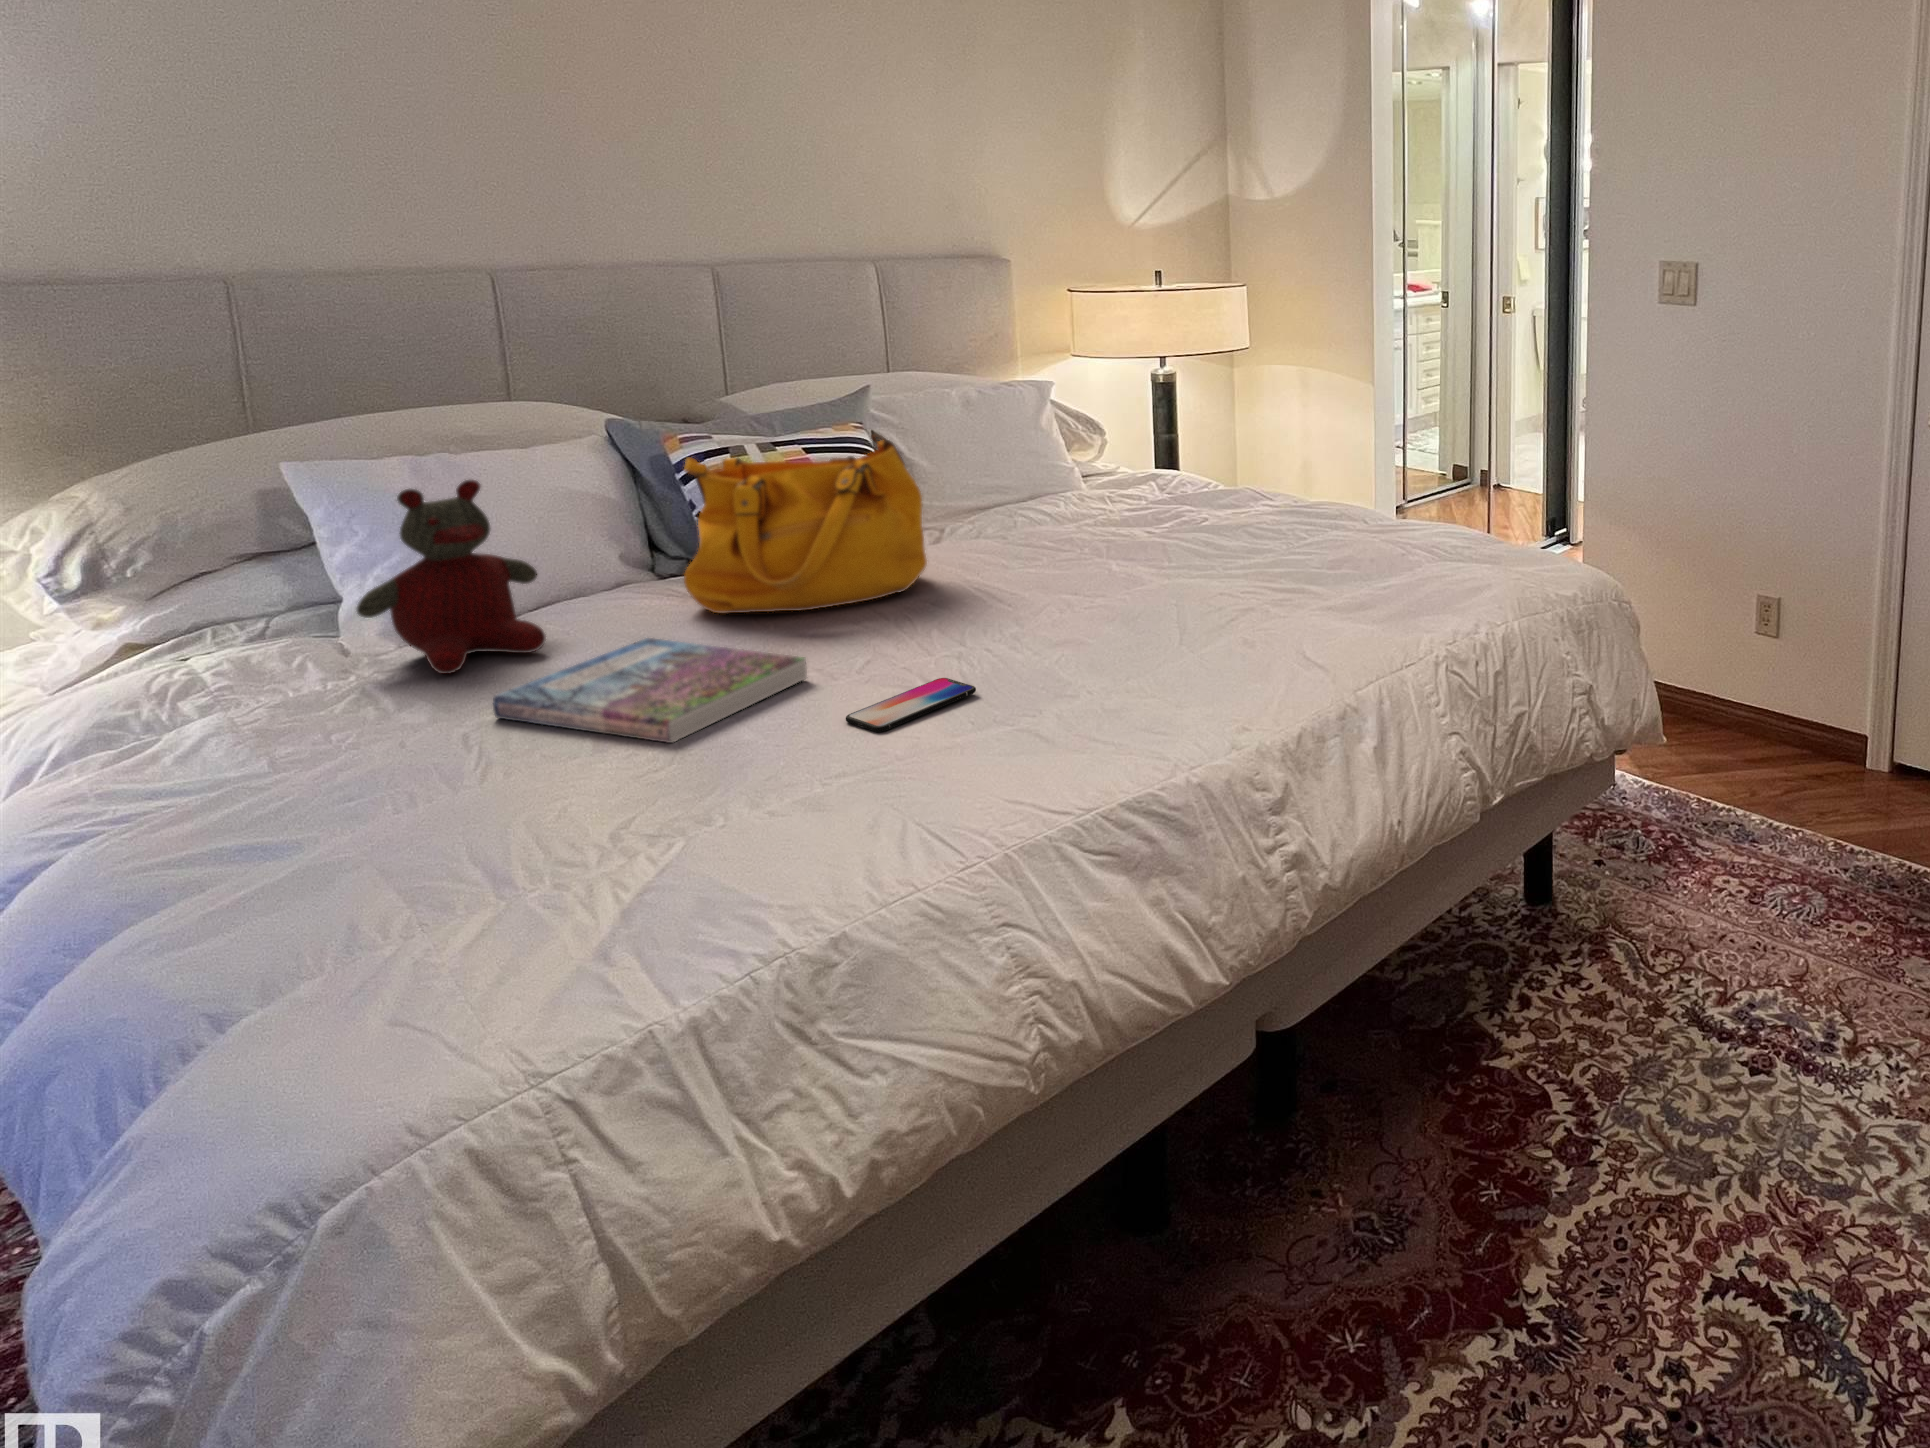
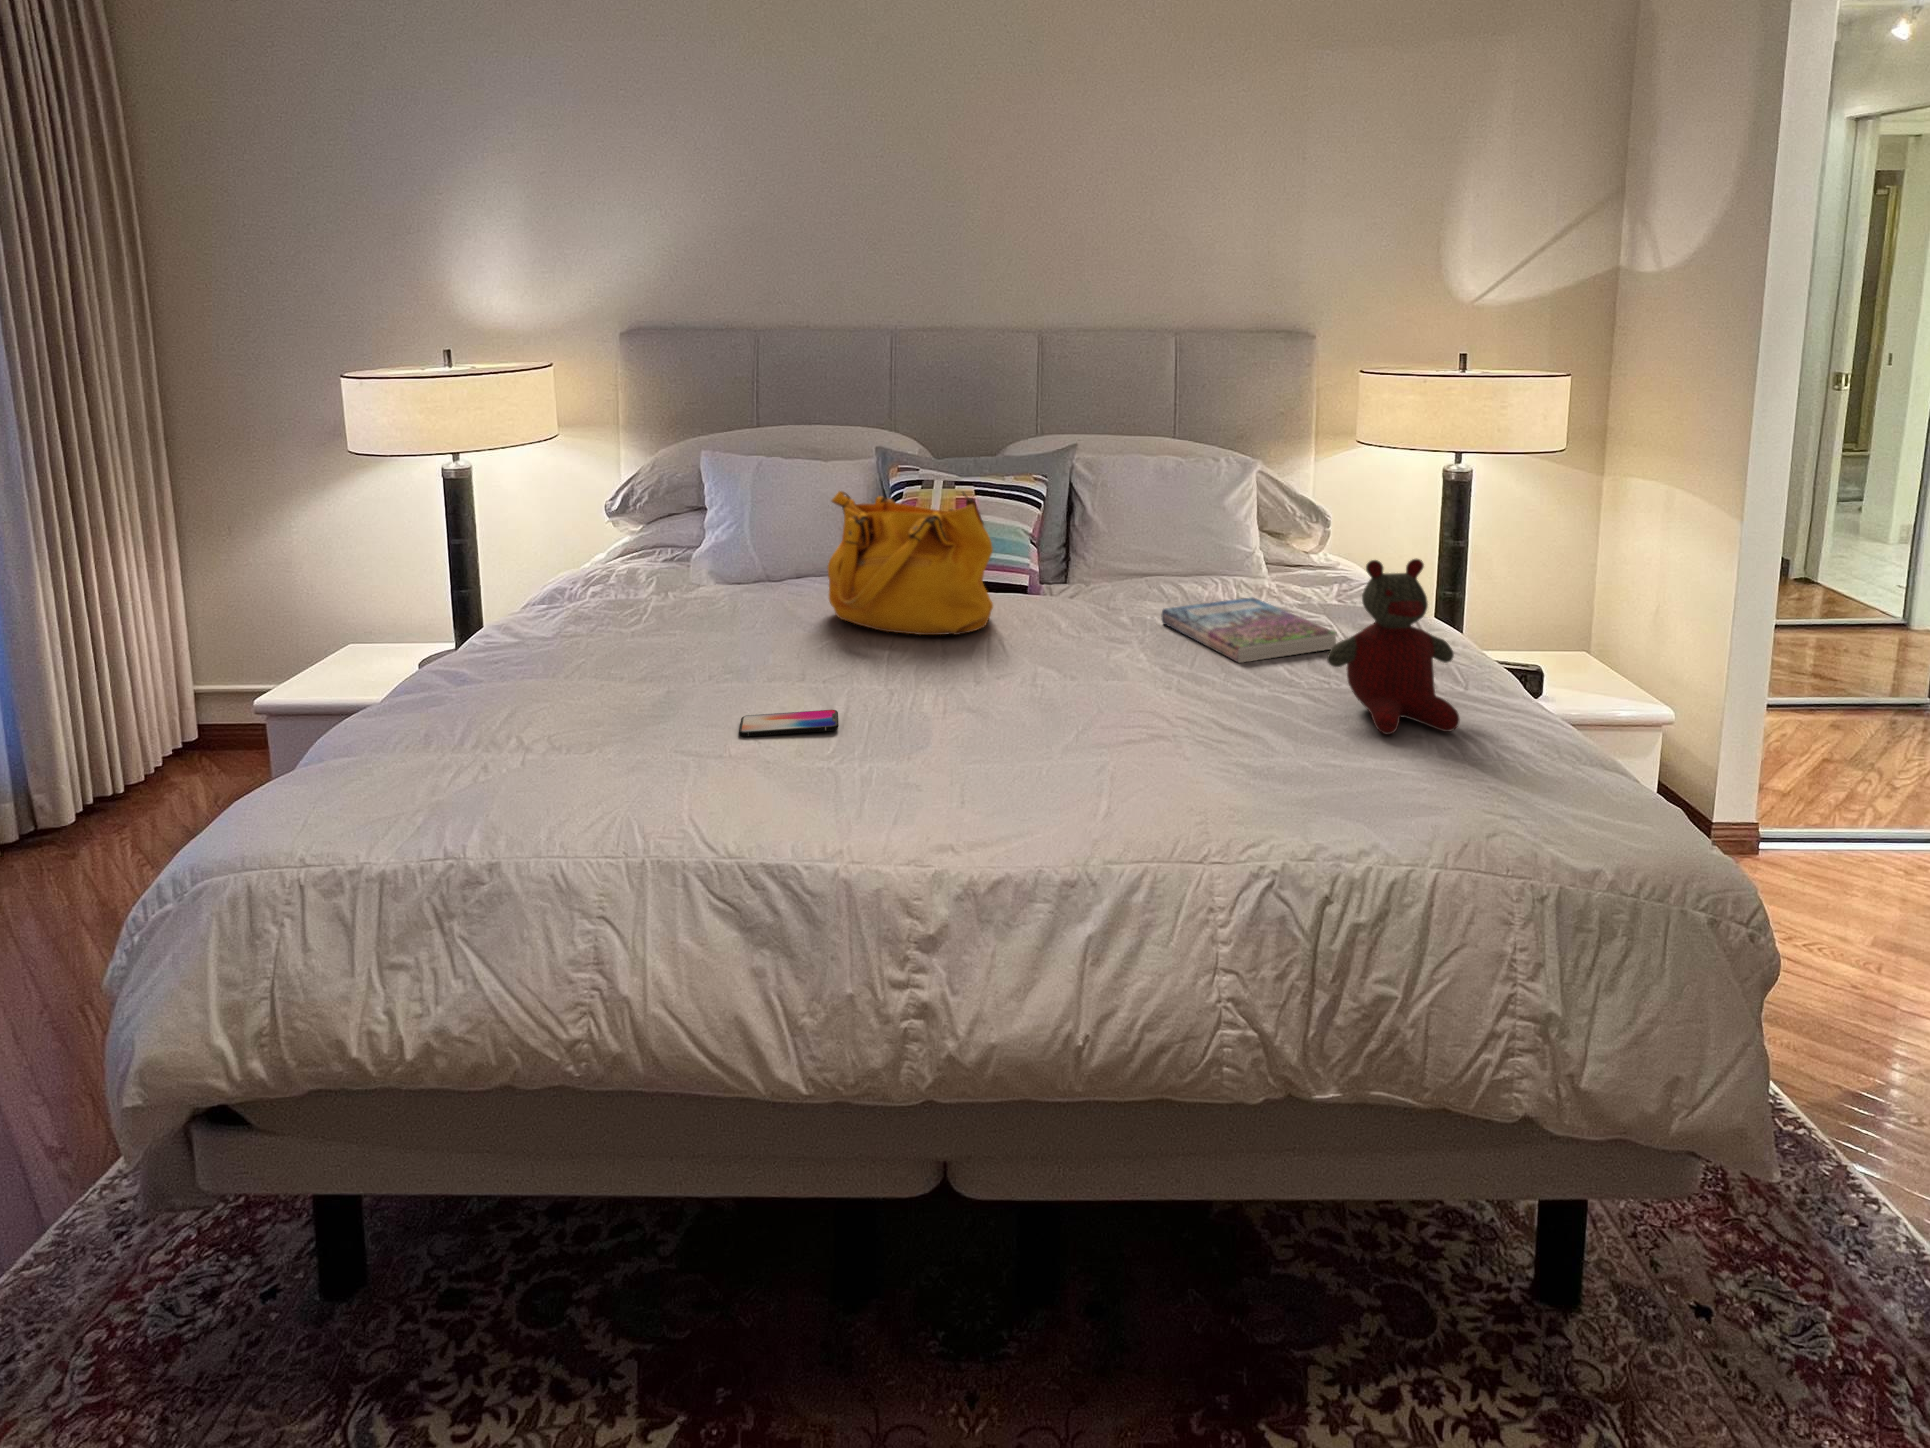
stuffed bear: present [357,480,546,674] -> present [1327,559,1460,734]
book: present [493,638,807,743] -> present [1162,597,1336,663]

